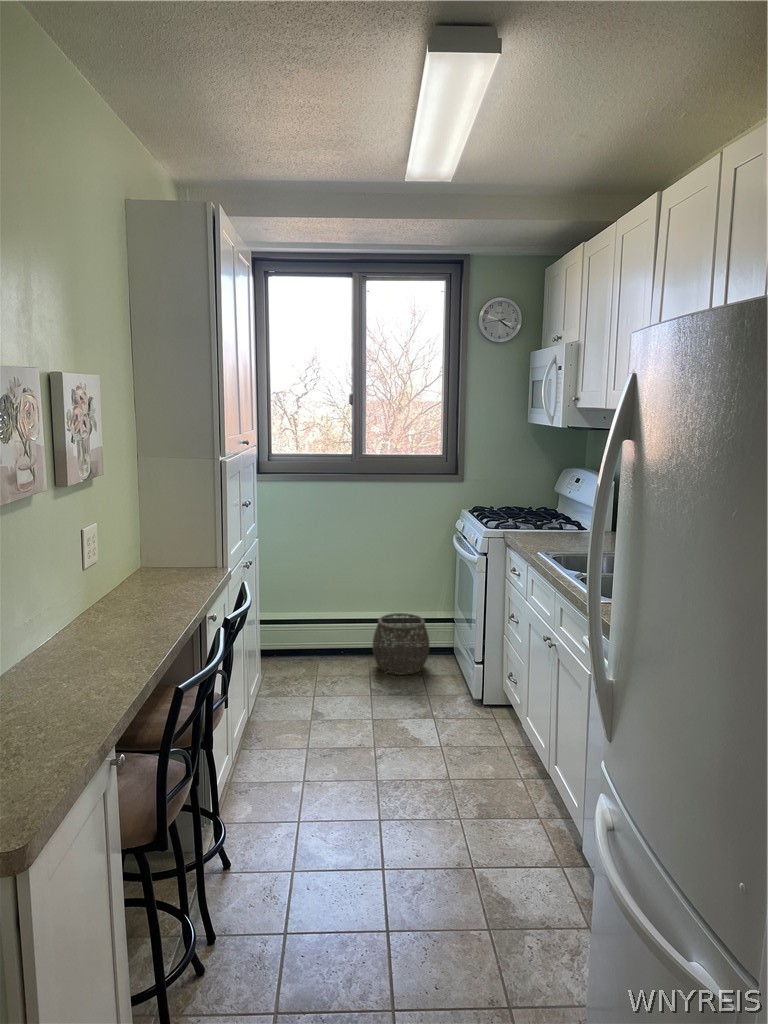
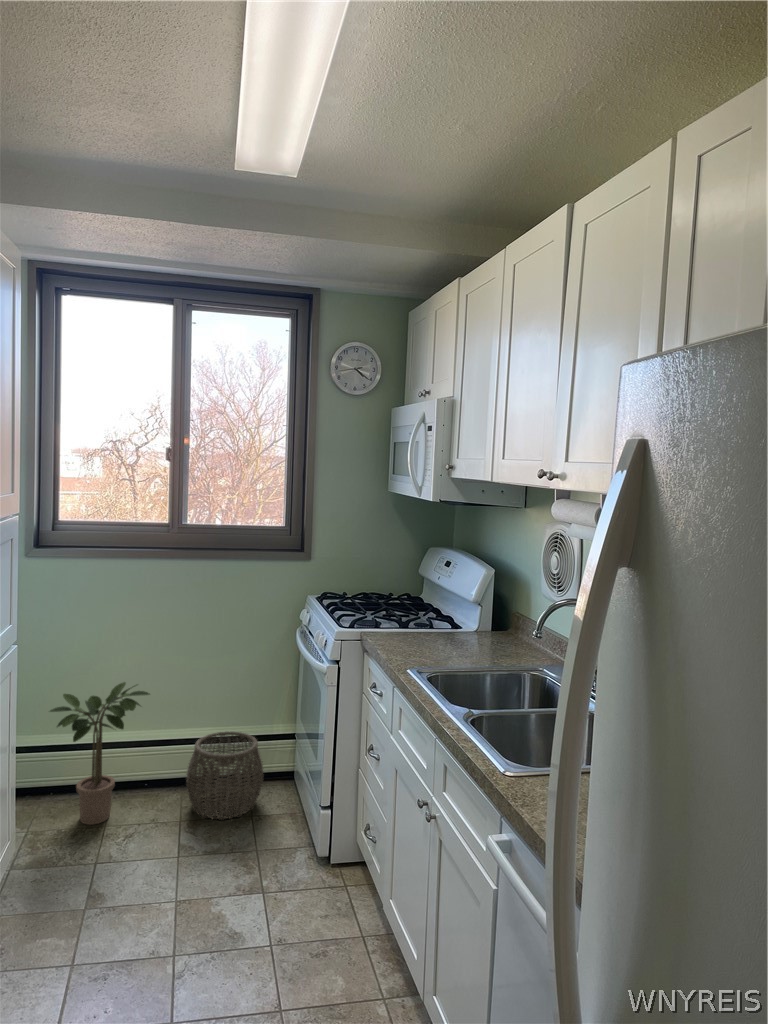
potted plant: none [276,572,345,673] -> present [50,682,150,825]

